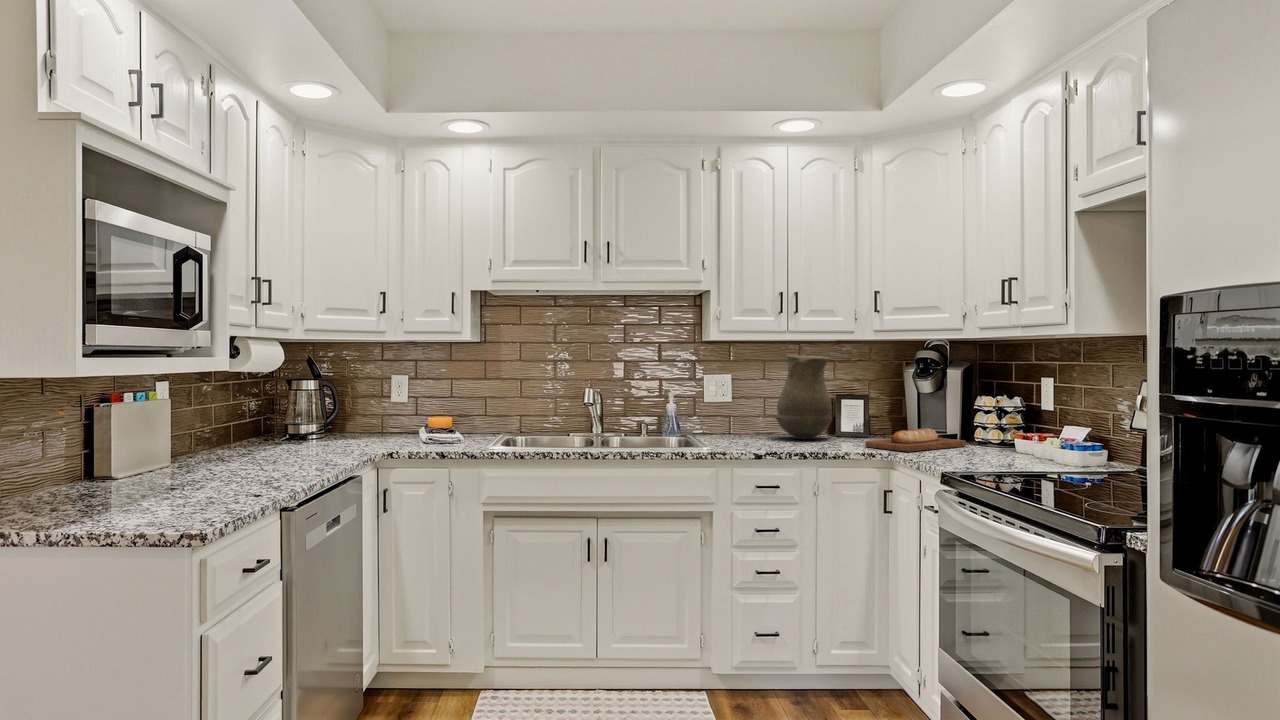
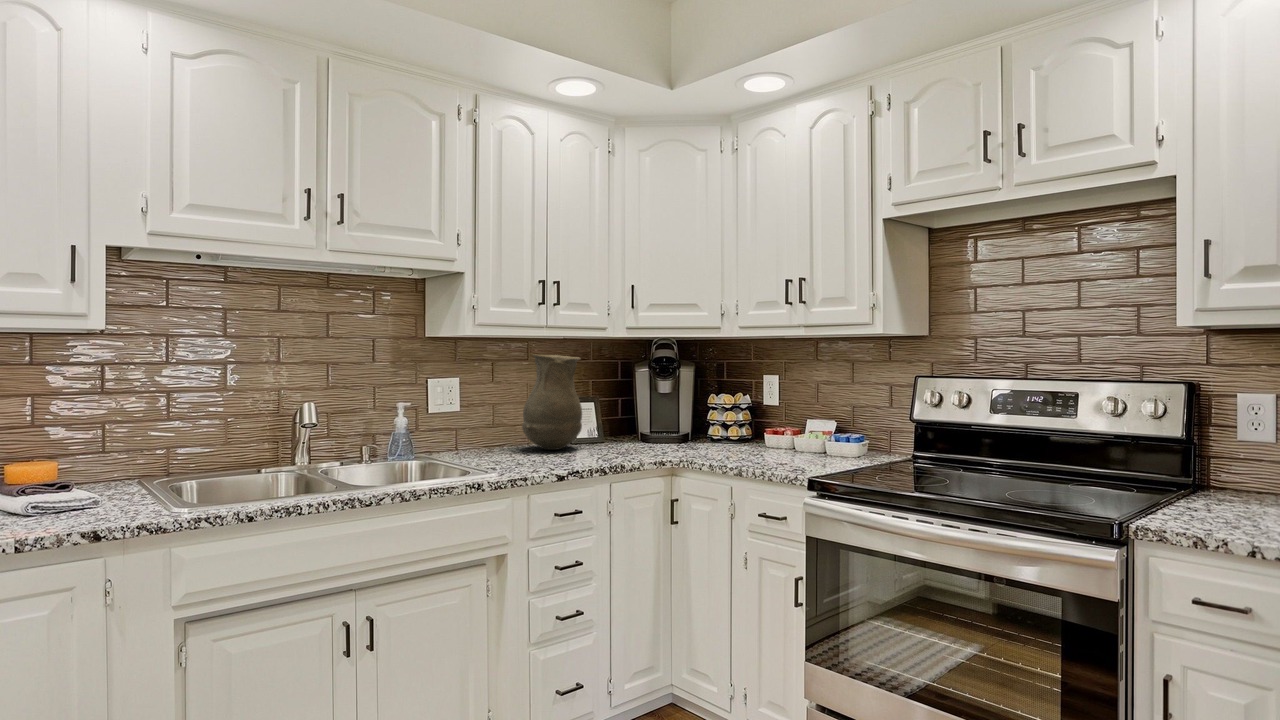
bread loaf: present [865,428,966,452] -> none [636,430,709,457]

